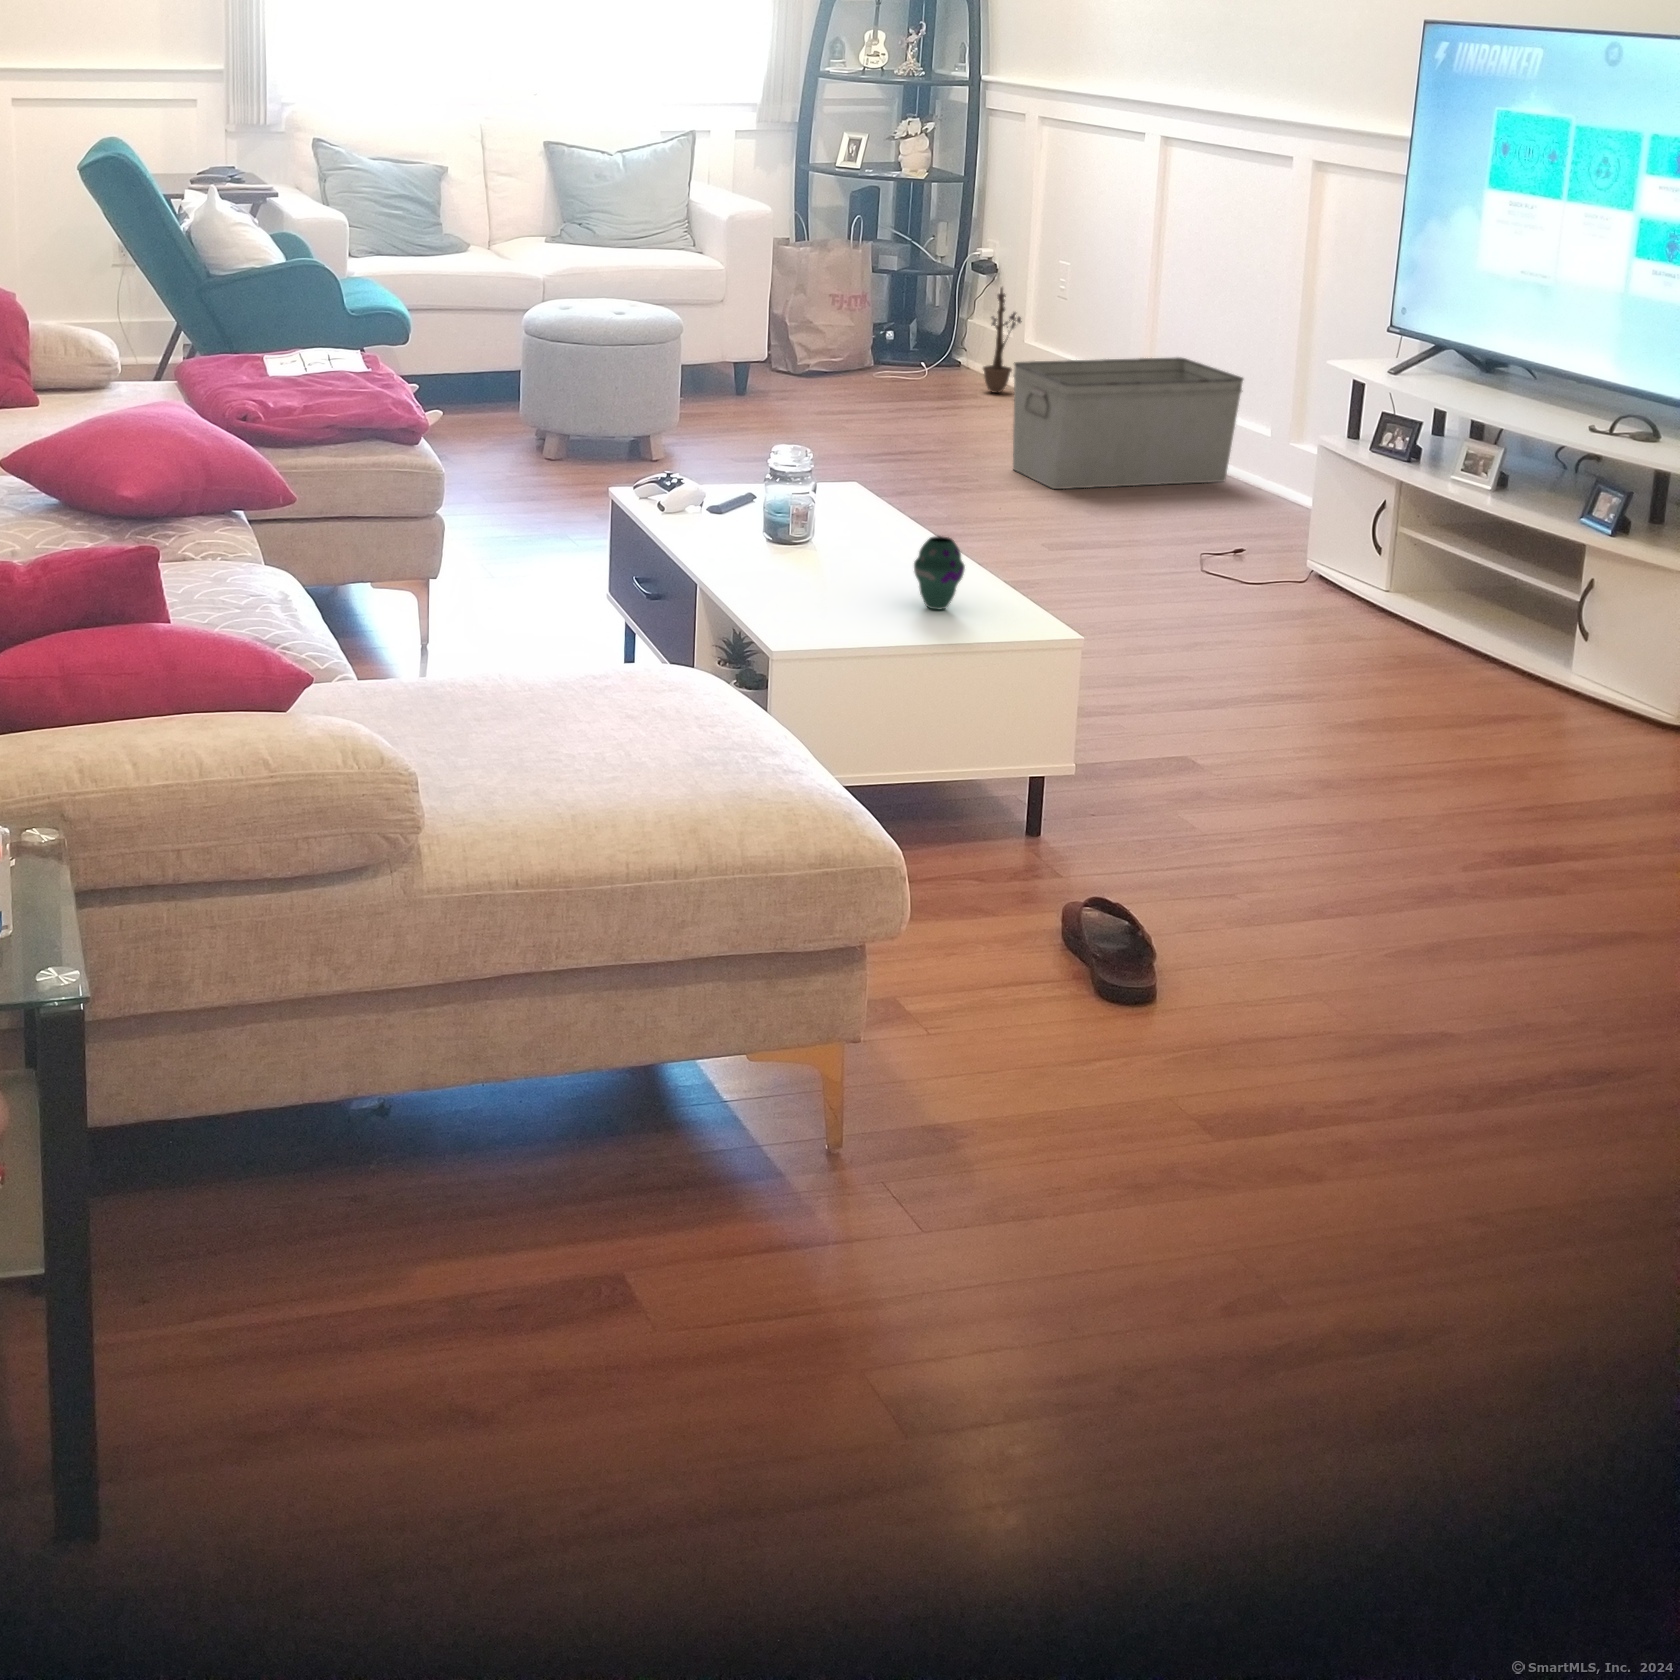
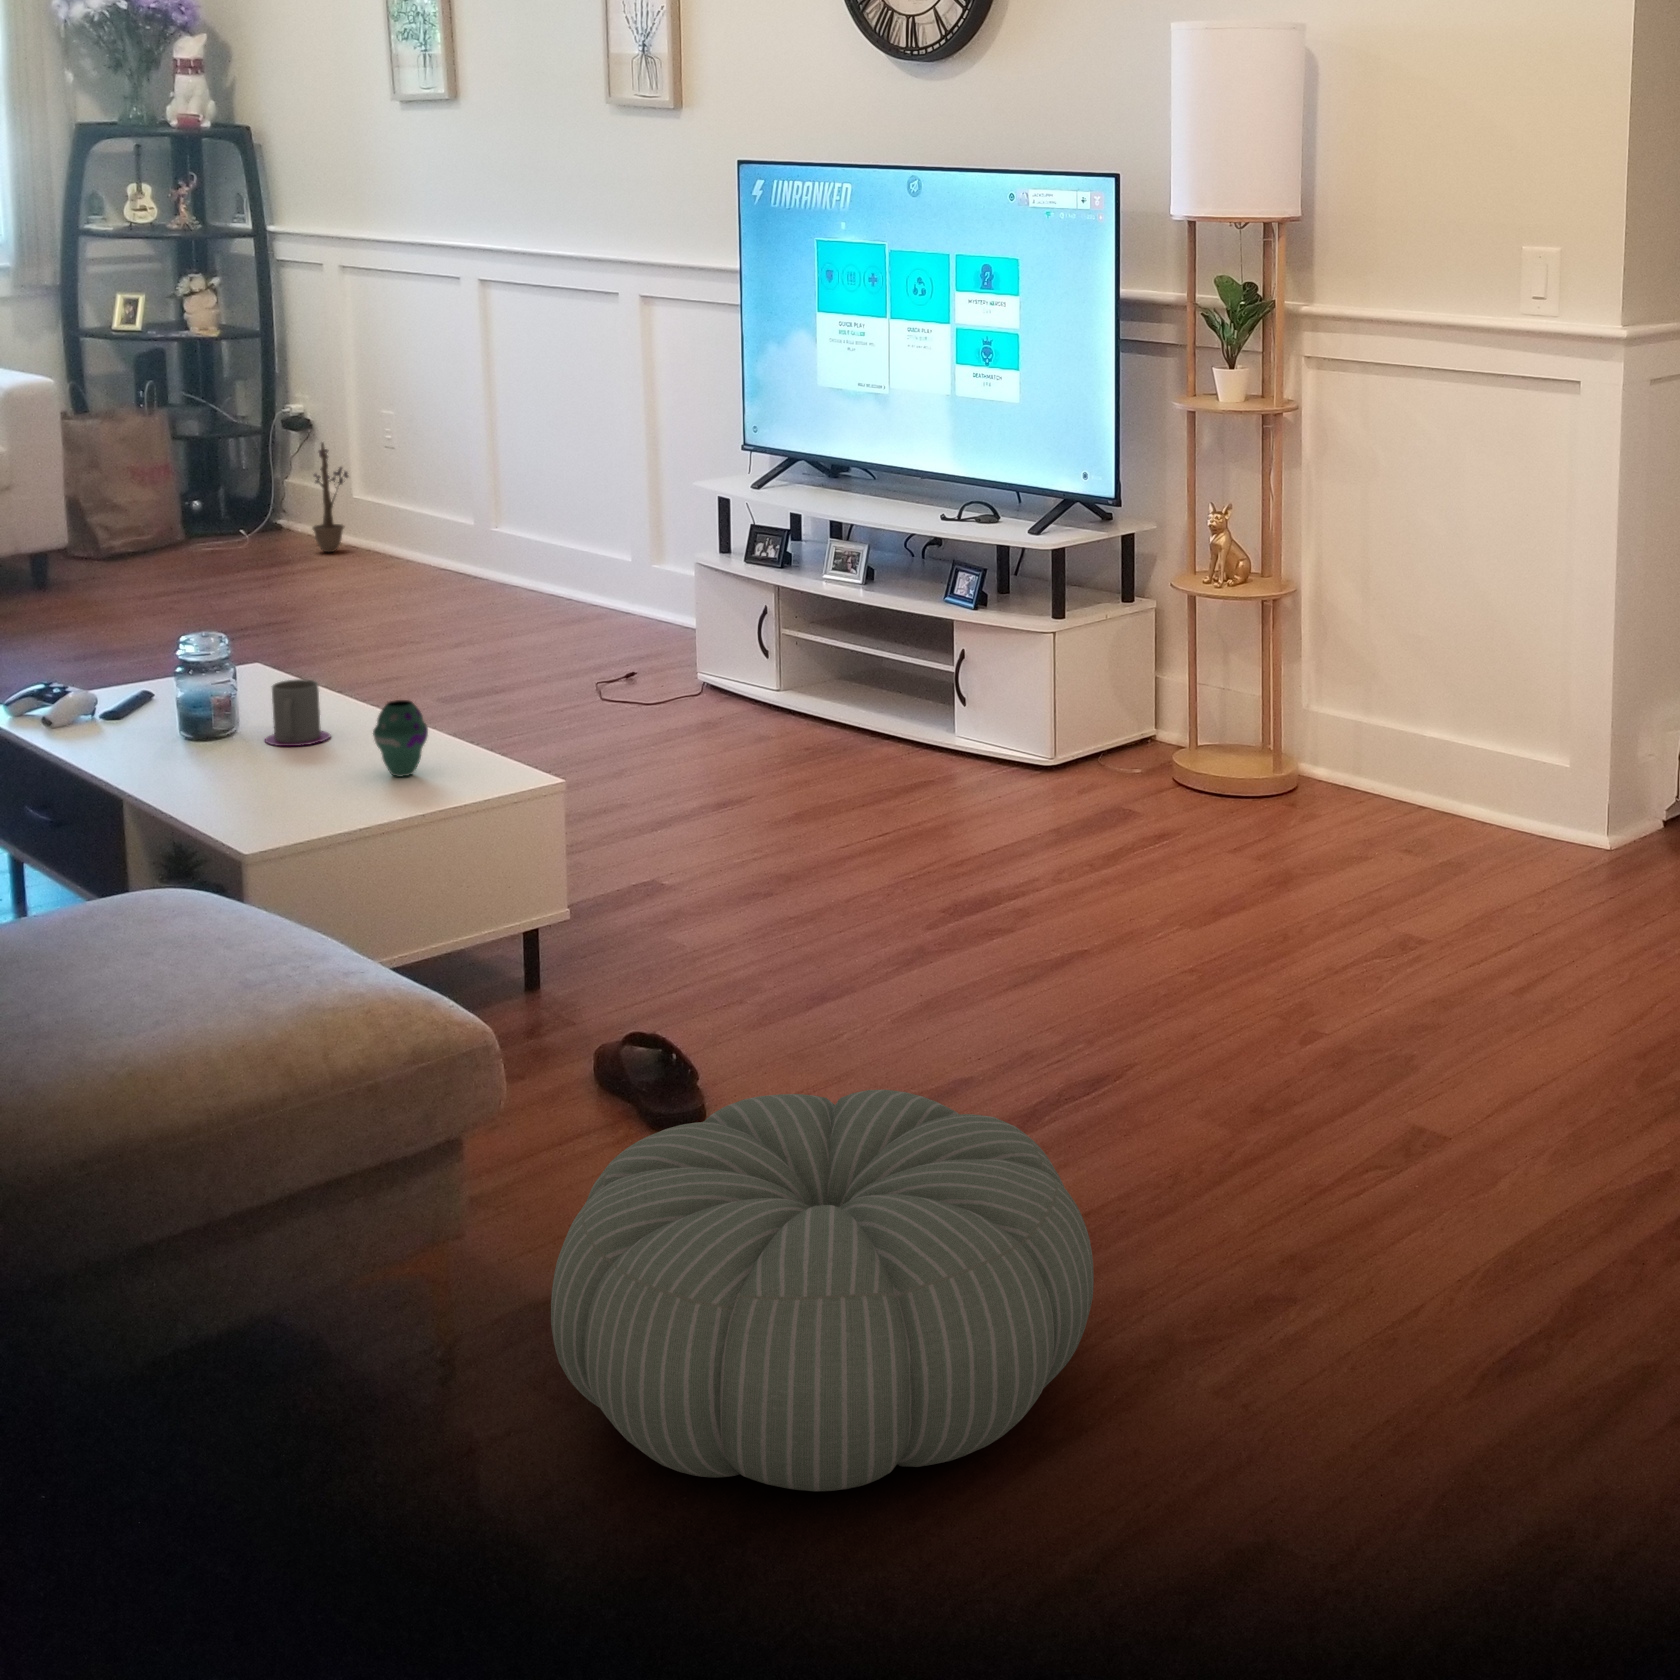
storage bin: present [1013,357,1243,489] -> none [364,495,598,641]
mug: none [830,504,889,566] -> present [265,679,330,746]
pouf: none [899,986,1471,1404] -> present [551,1090,1094,1491]

